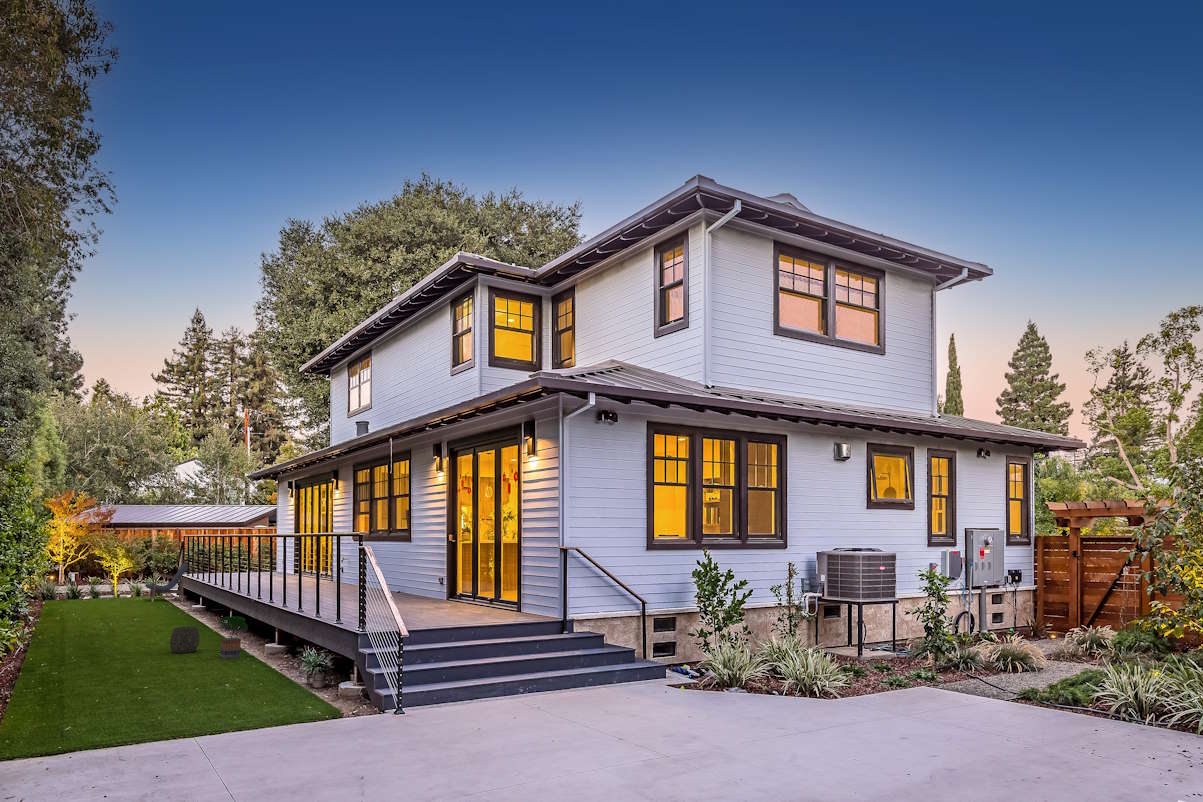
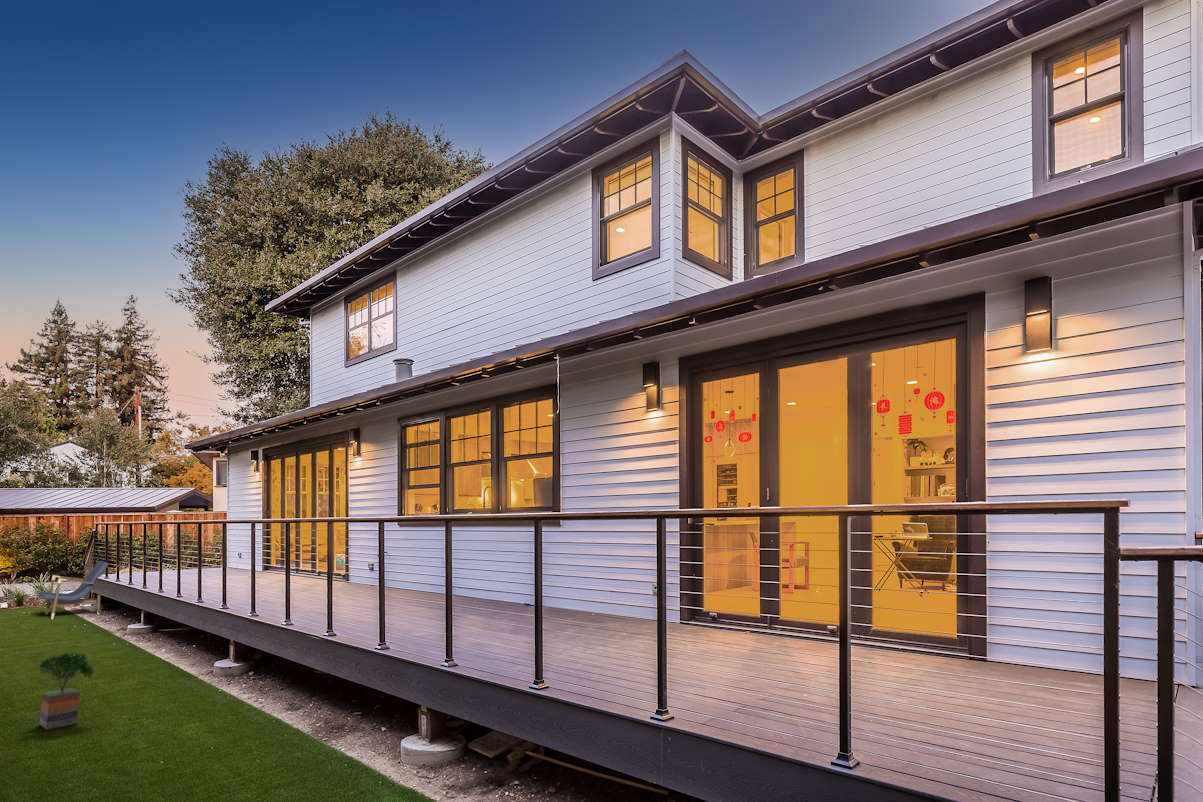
potted tree: present [219,616,248,659] -> present [38,653,94,729]
woven basket: present [170,626,200,653] -> none [180,704,245,768]

